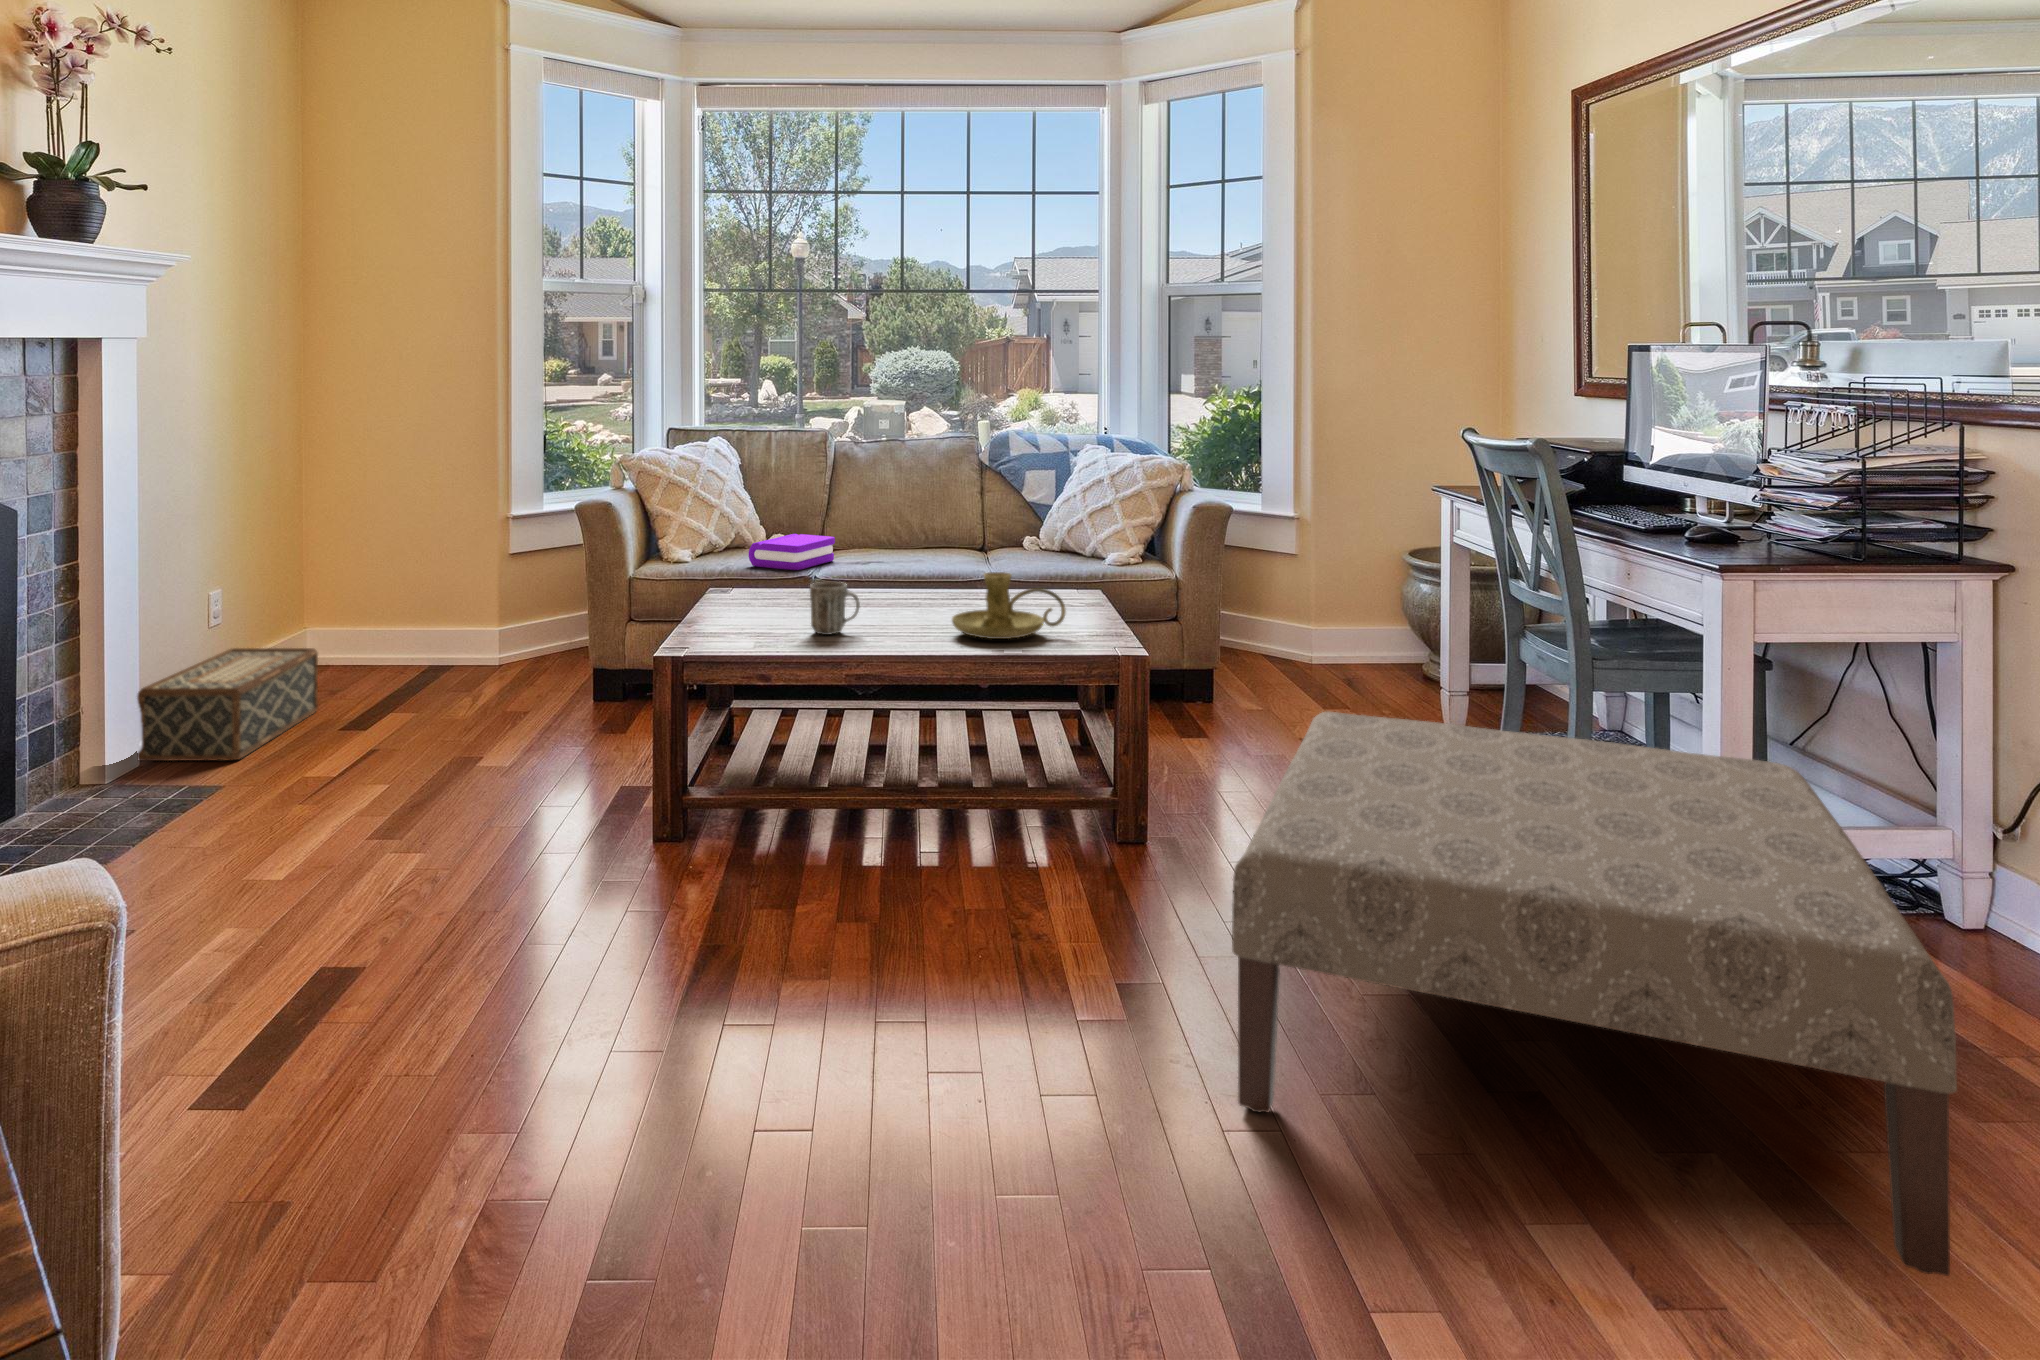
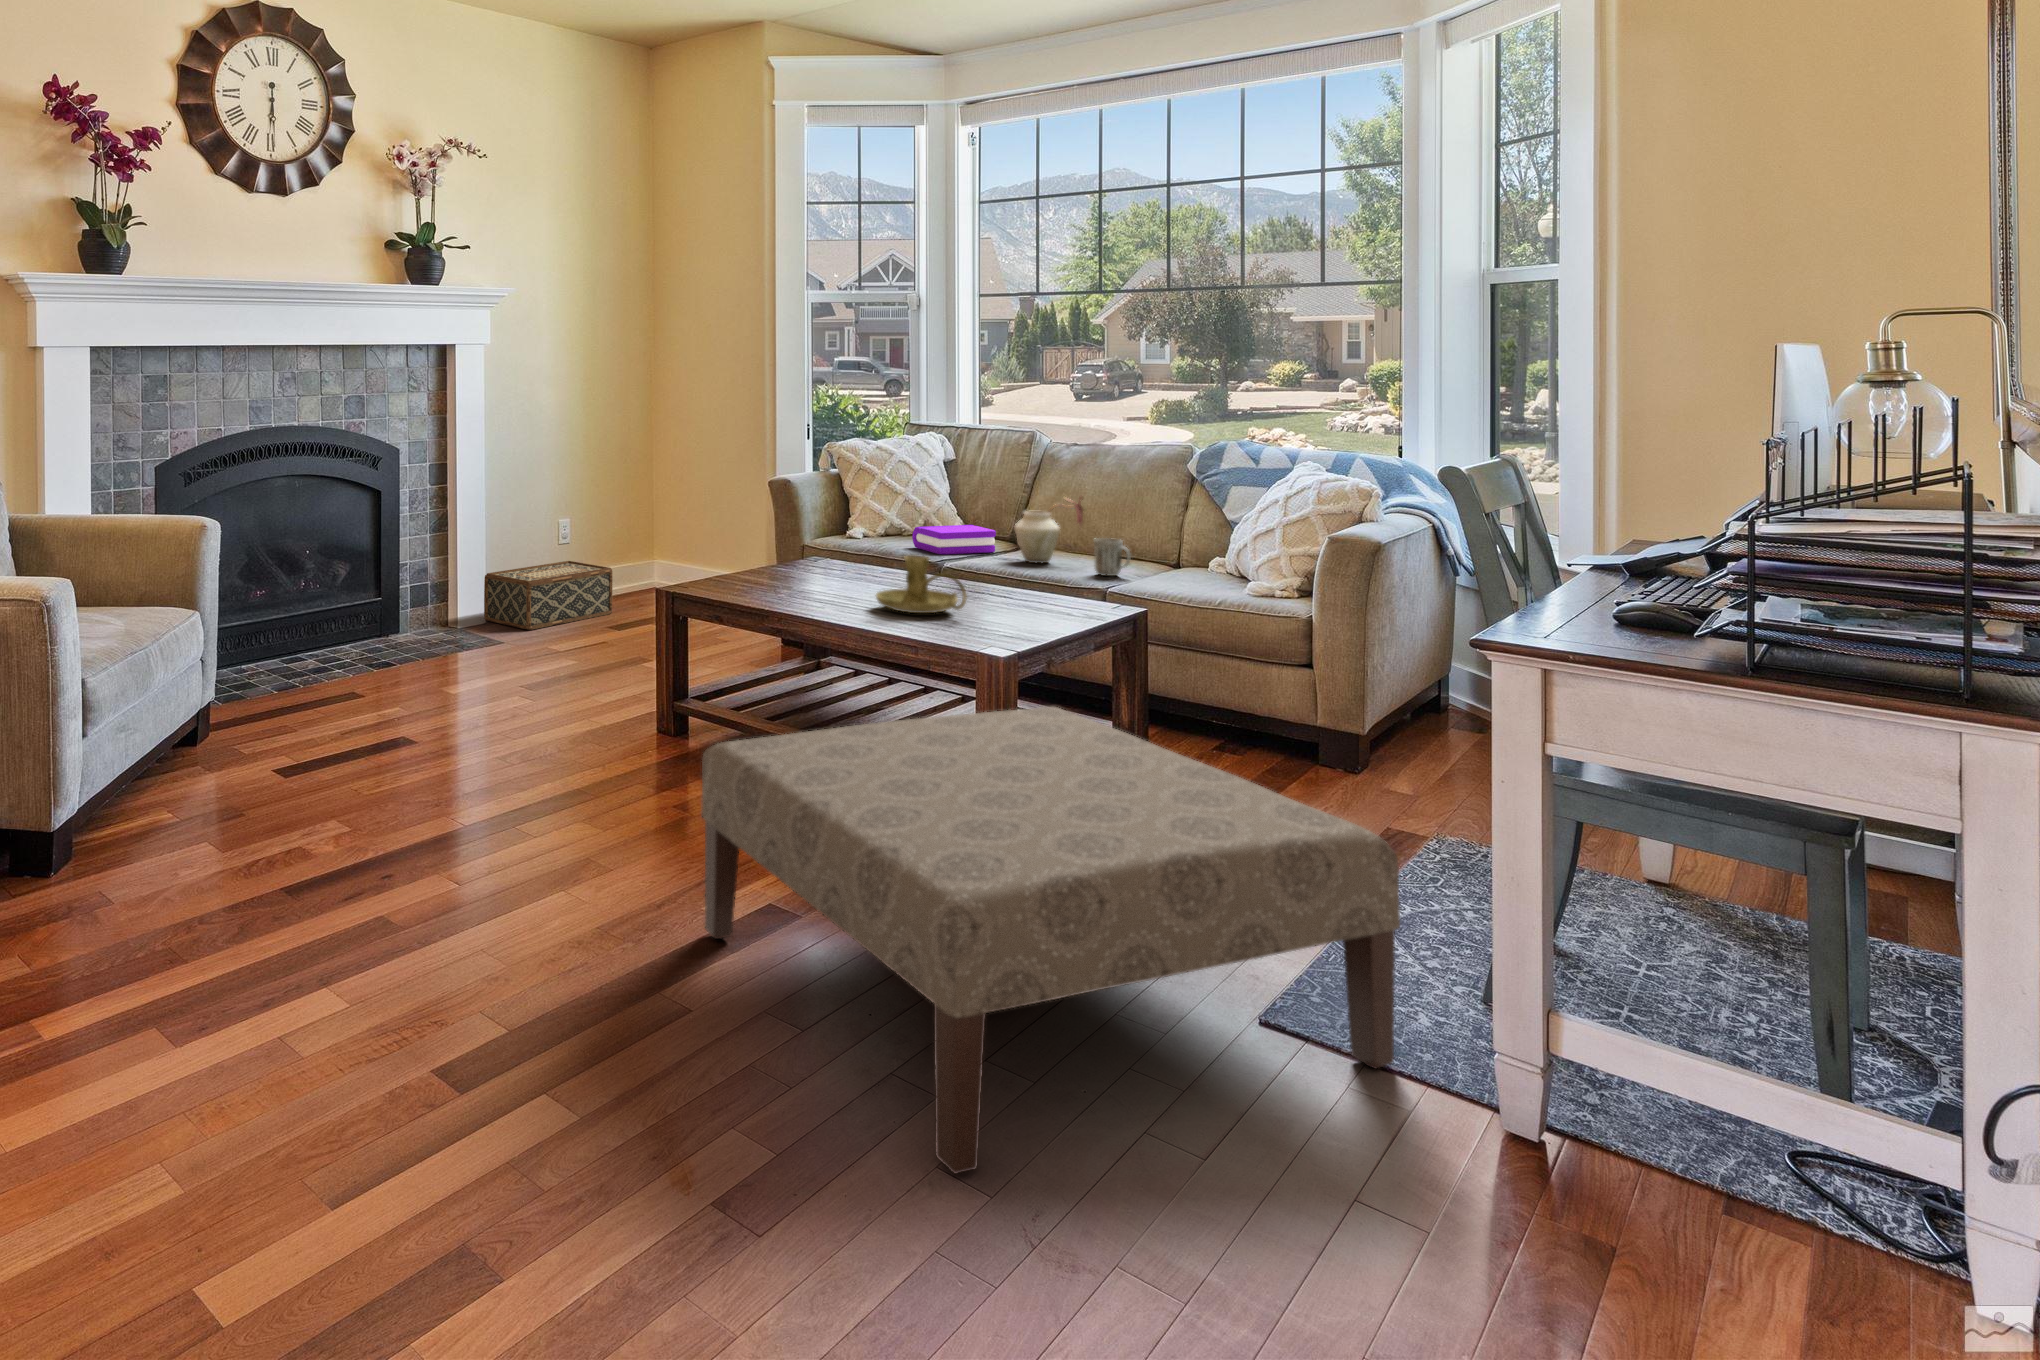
vase: none [876,490,943,567] -> present [1015,497,1083,563]
mug: present [810,582,860,635] -> present [1094,538,1131,576]

